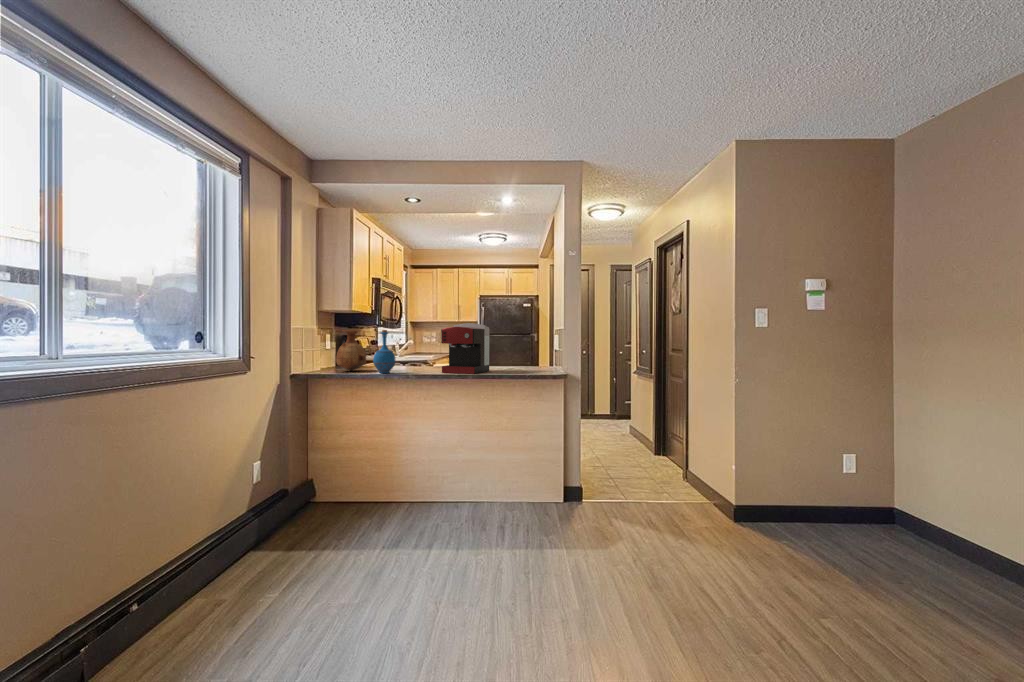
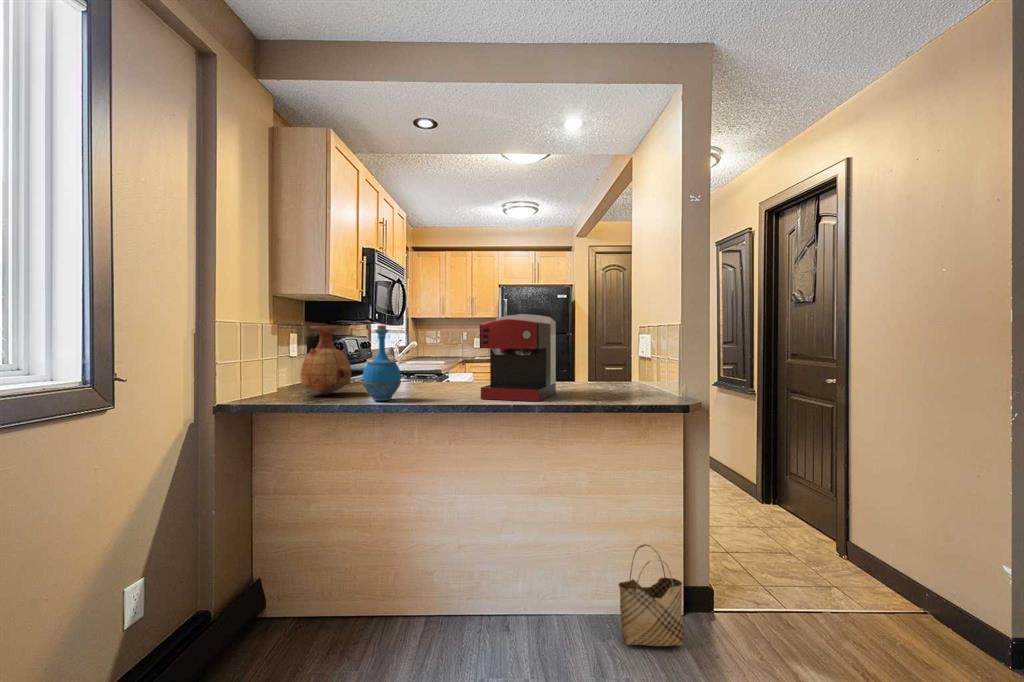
woven basket: none [519,458,557,513] -> present [619,544,684,646]

